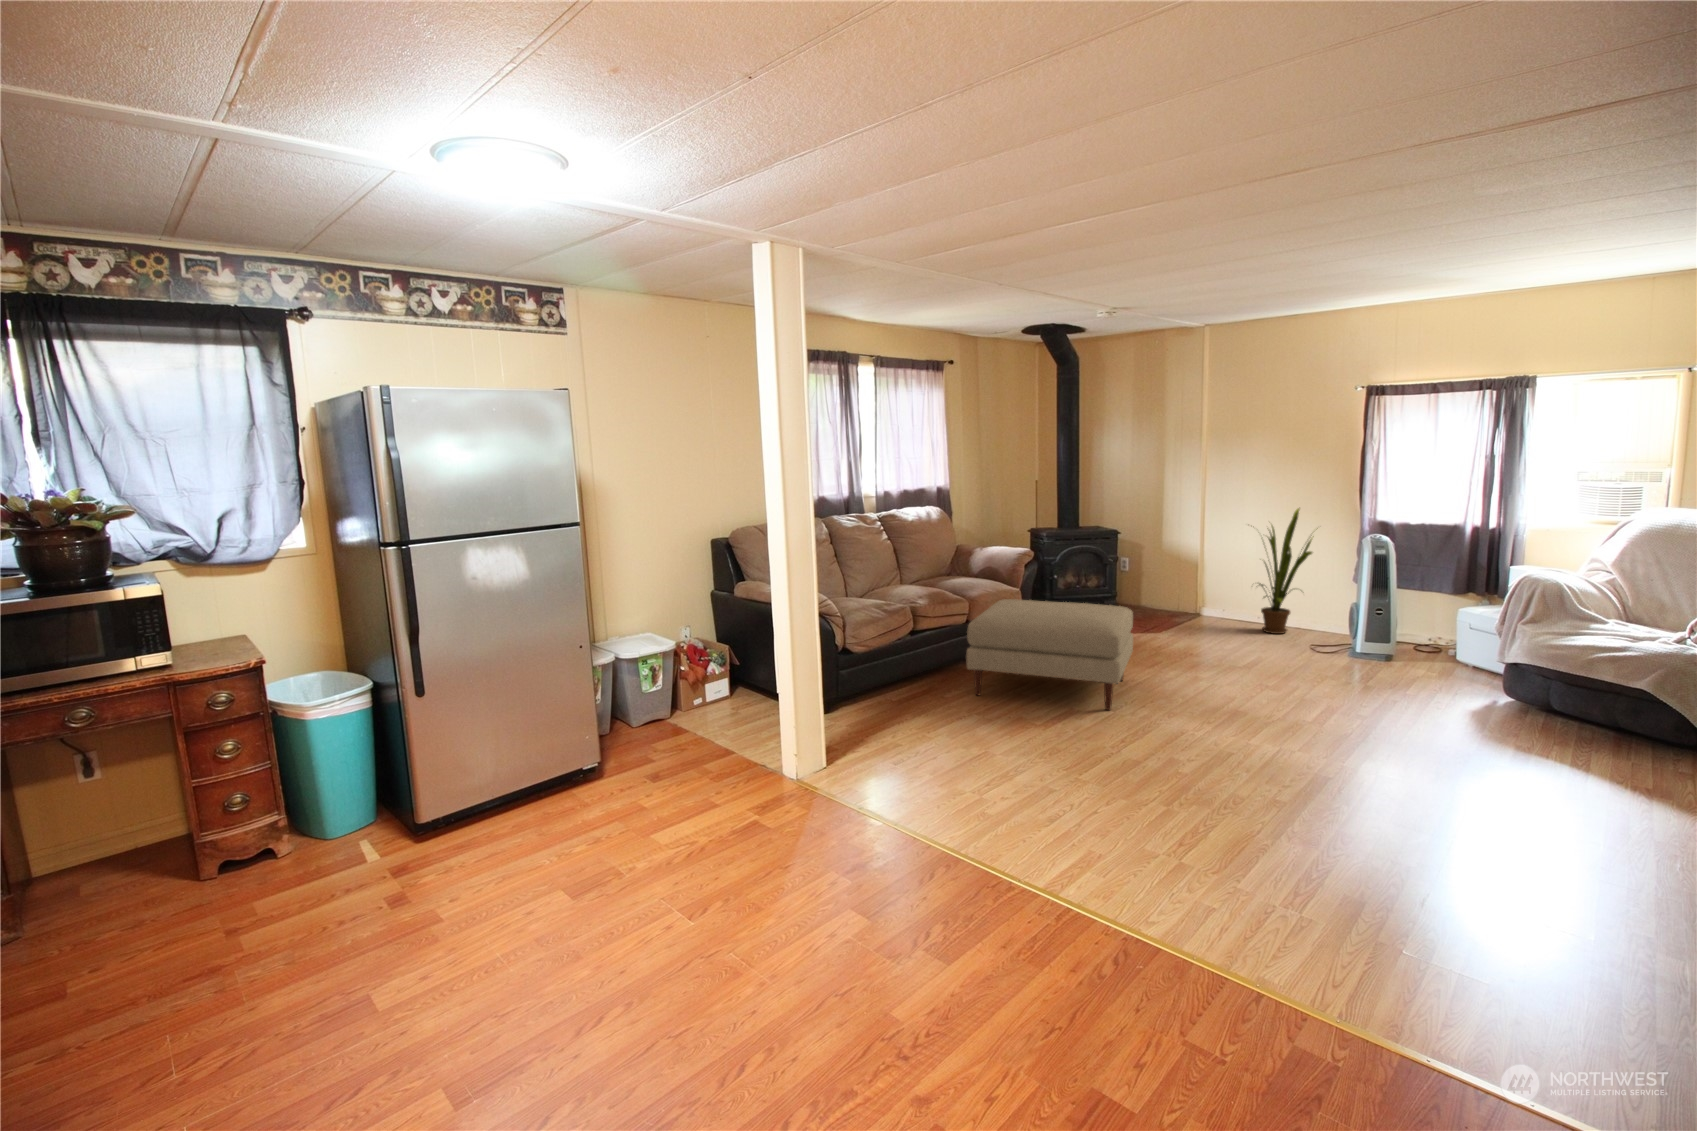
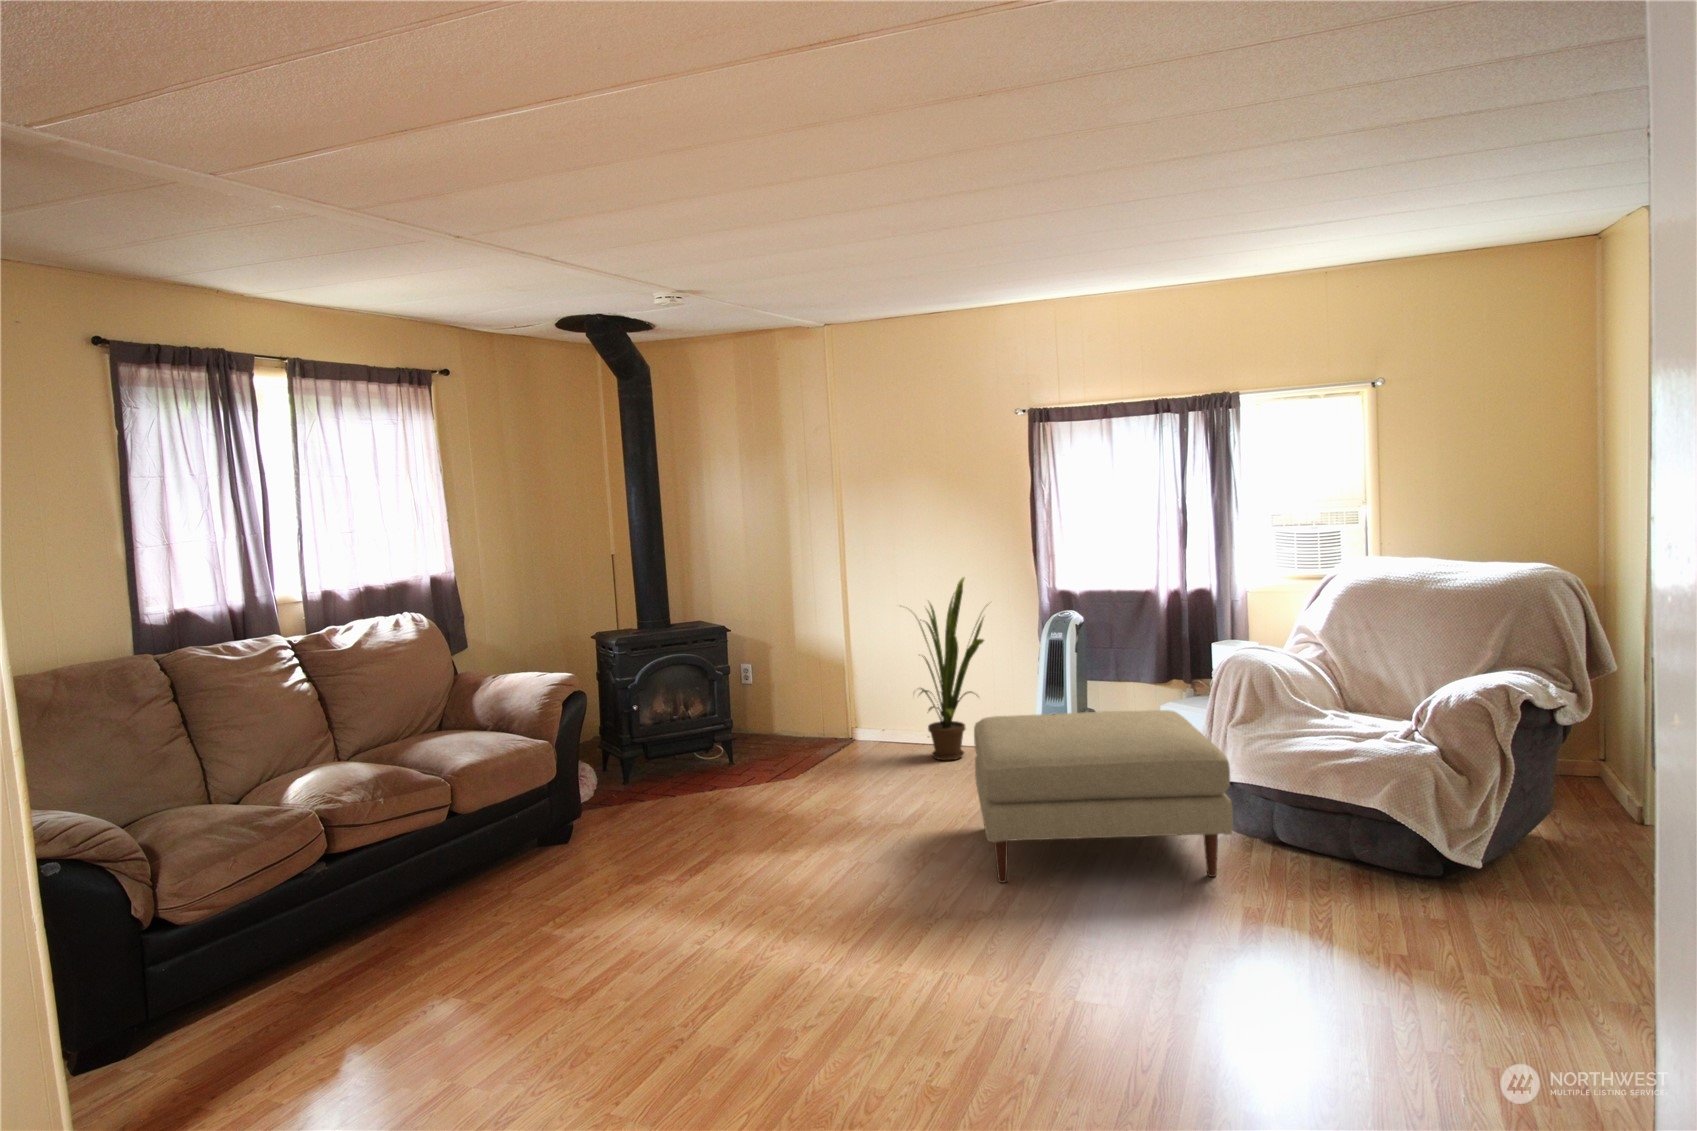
ottoman: present [966,599,1133,710] -> present [974,710,1233,883]

